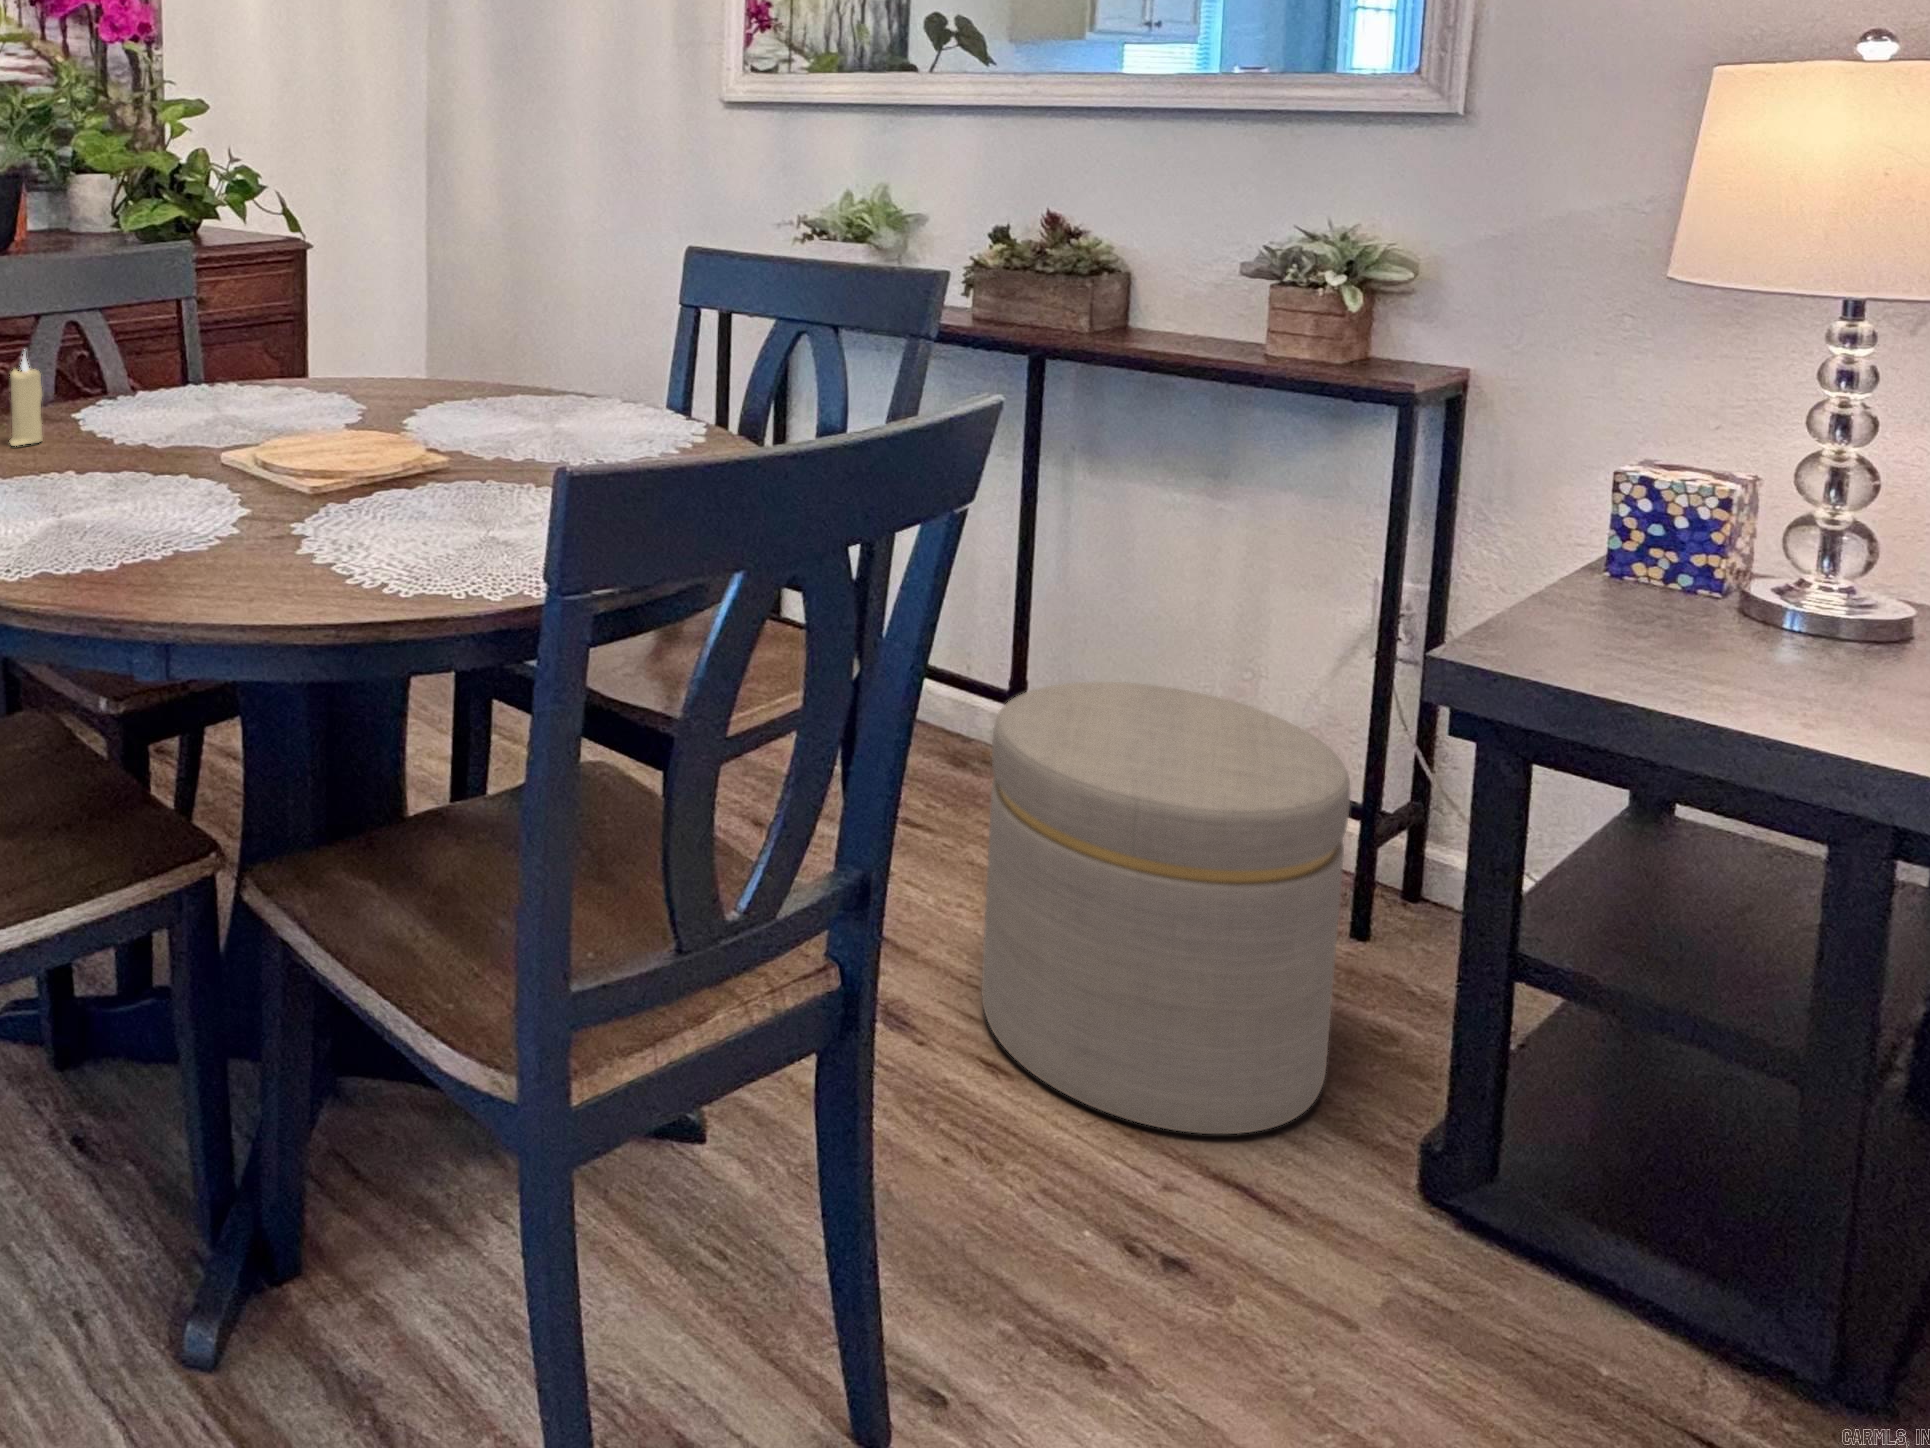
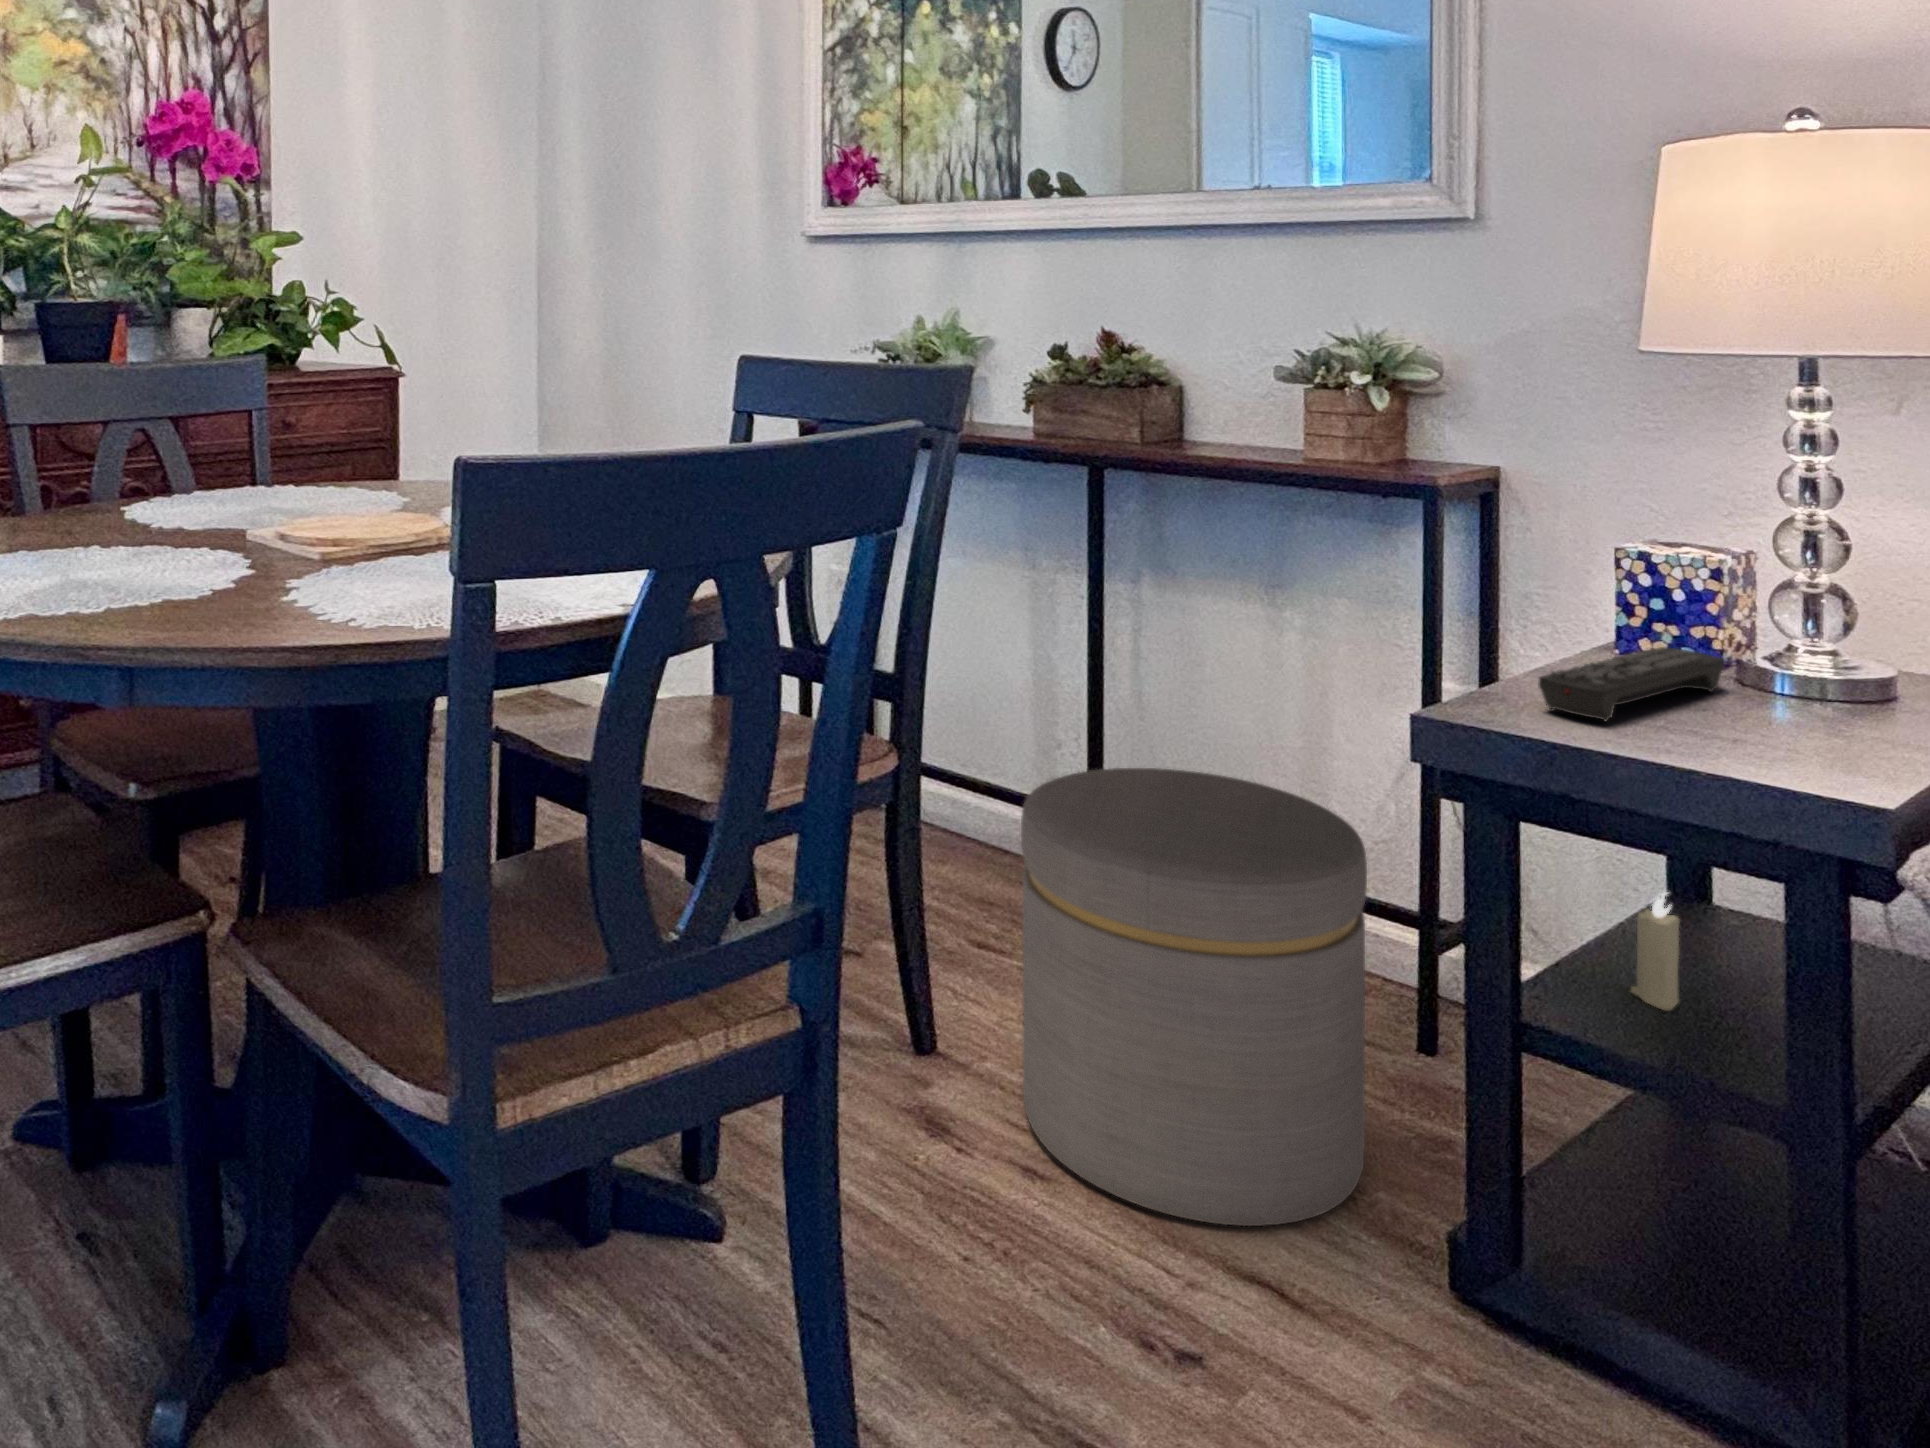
candle: present [10,349,42,446] -> present [1631,893,1679,1011]
remote control: none [1552,580,1736,665] -> present [1539,647,1724,721]

